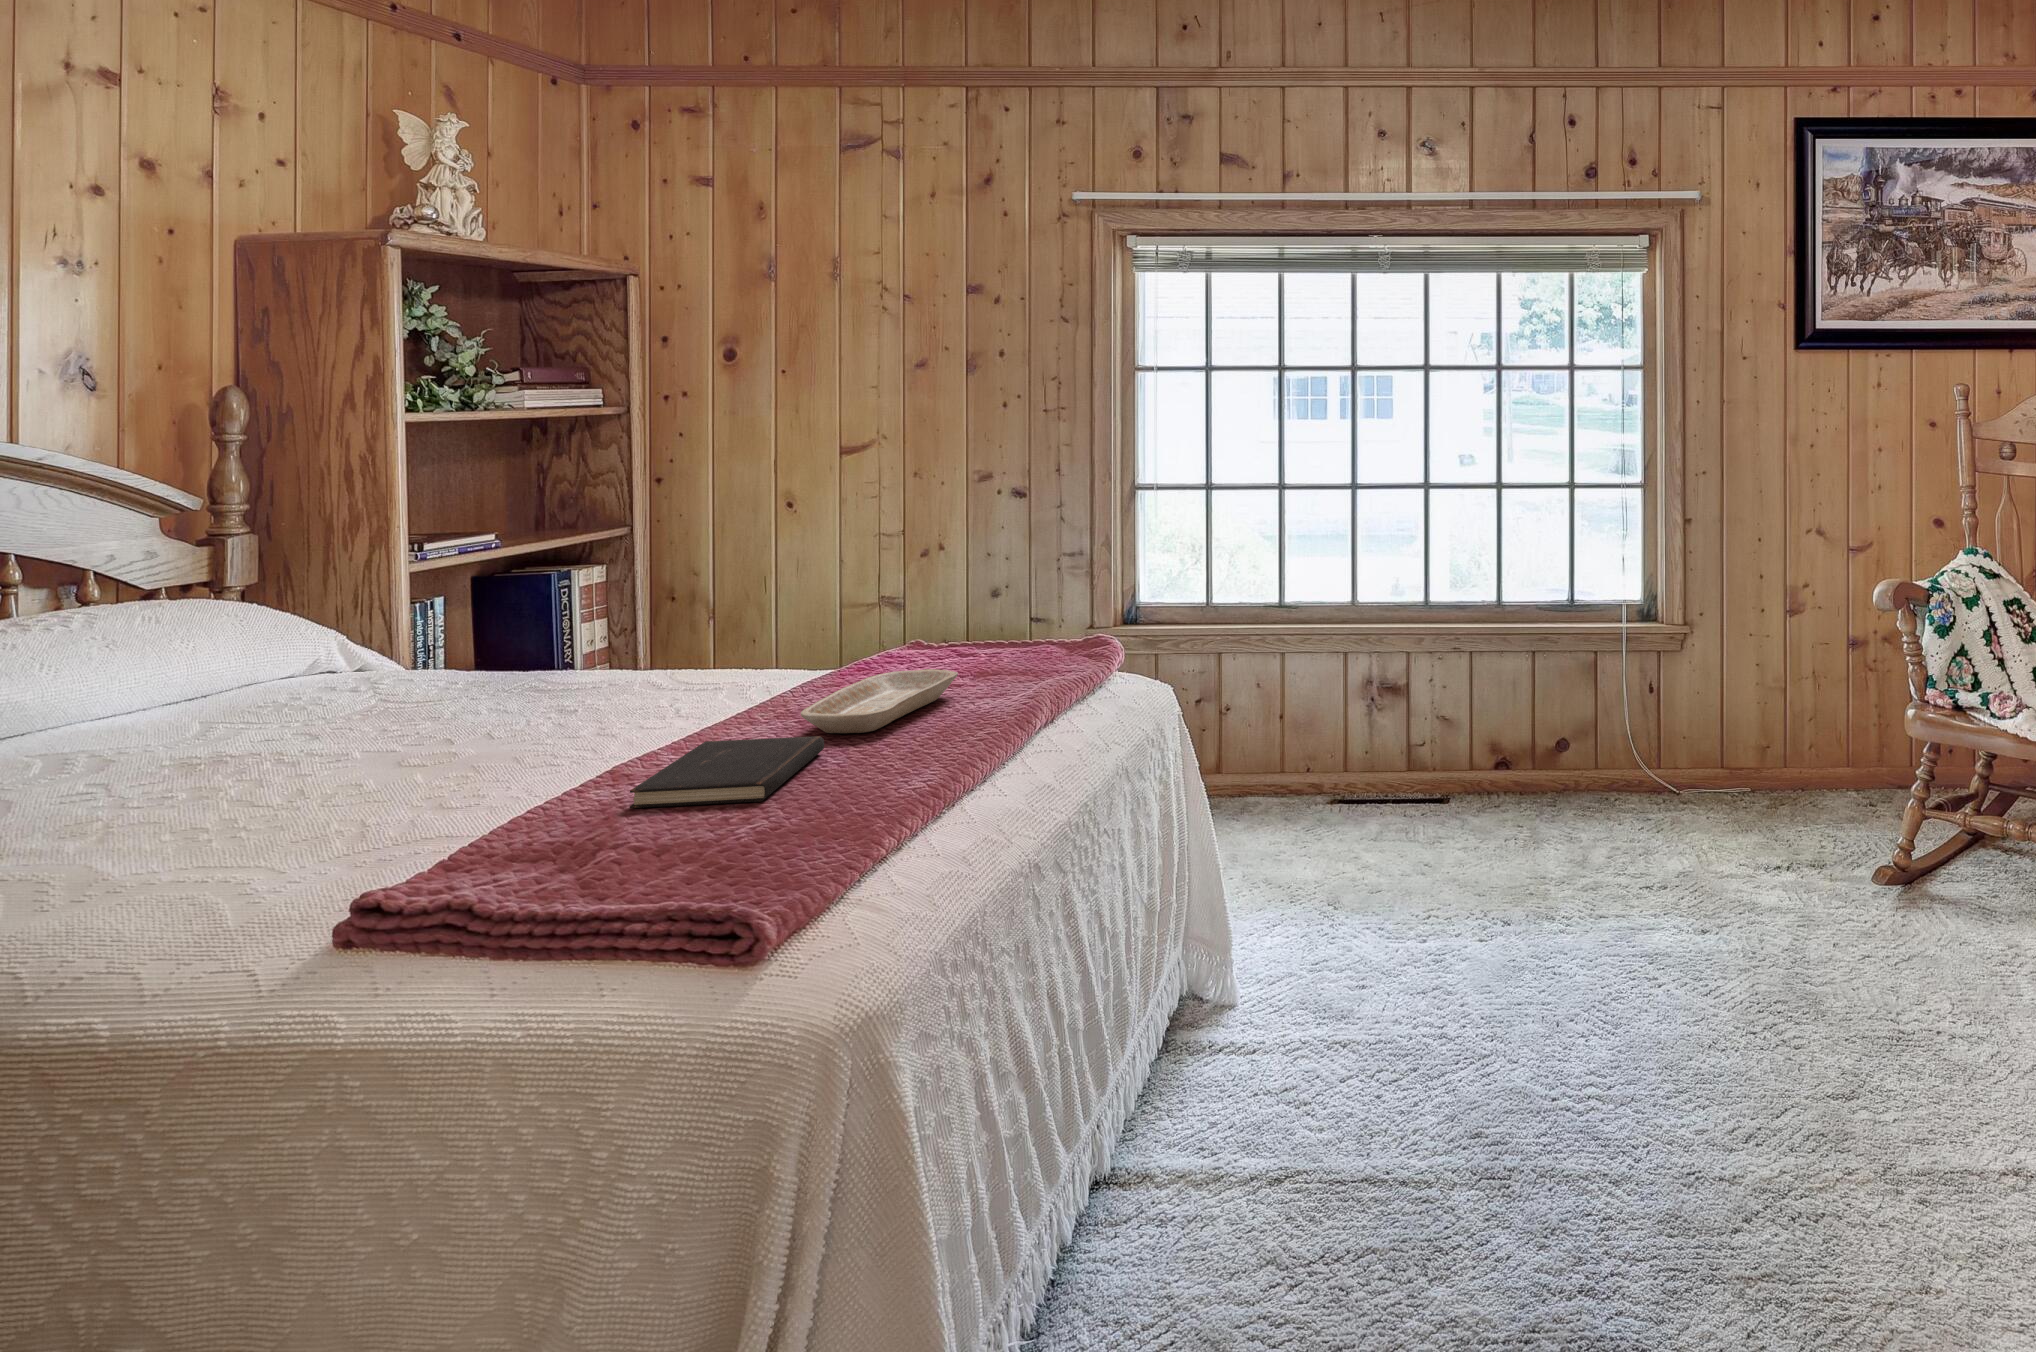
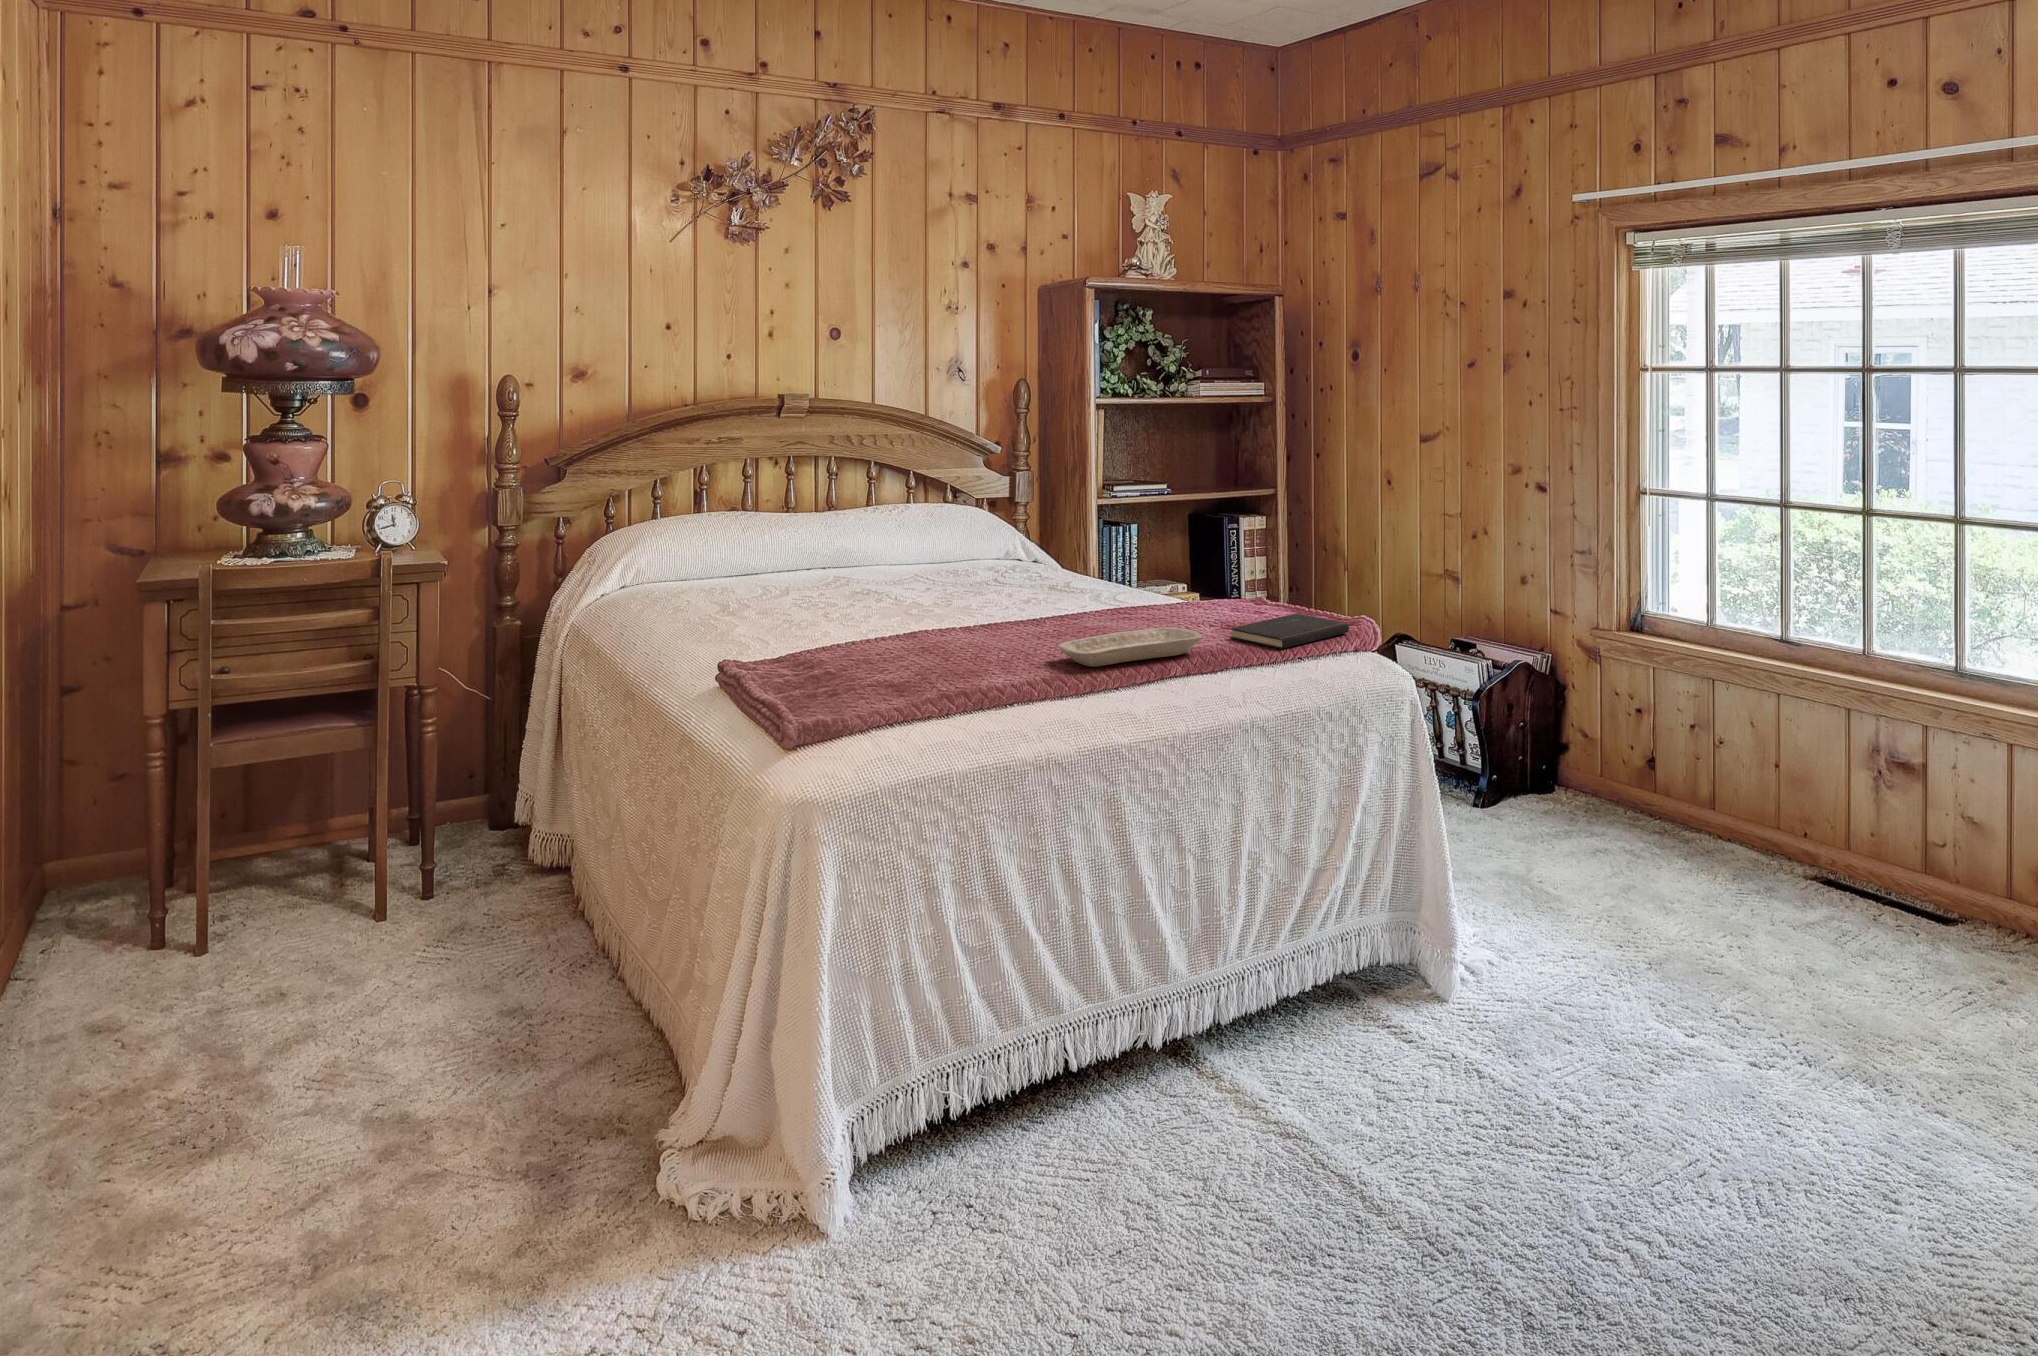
hardcover book: present [630,736,824,808] -> present [1230,613,1349,649]

